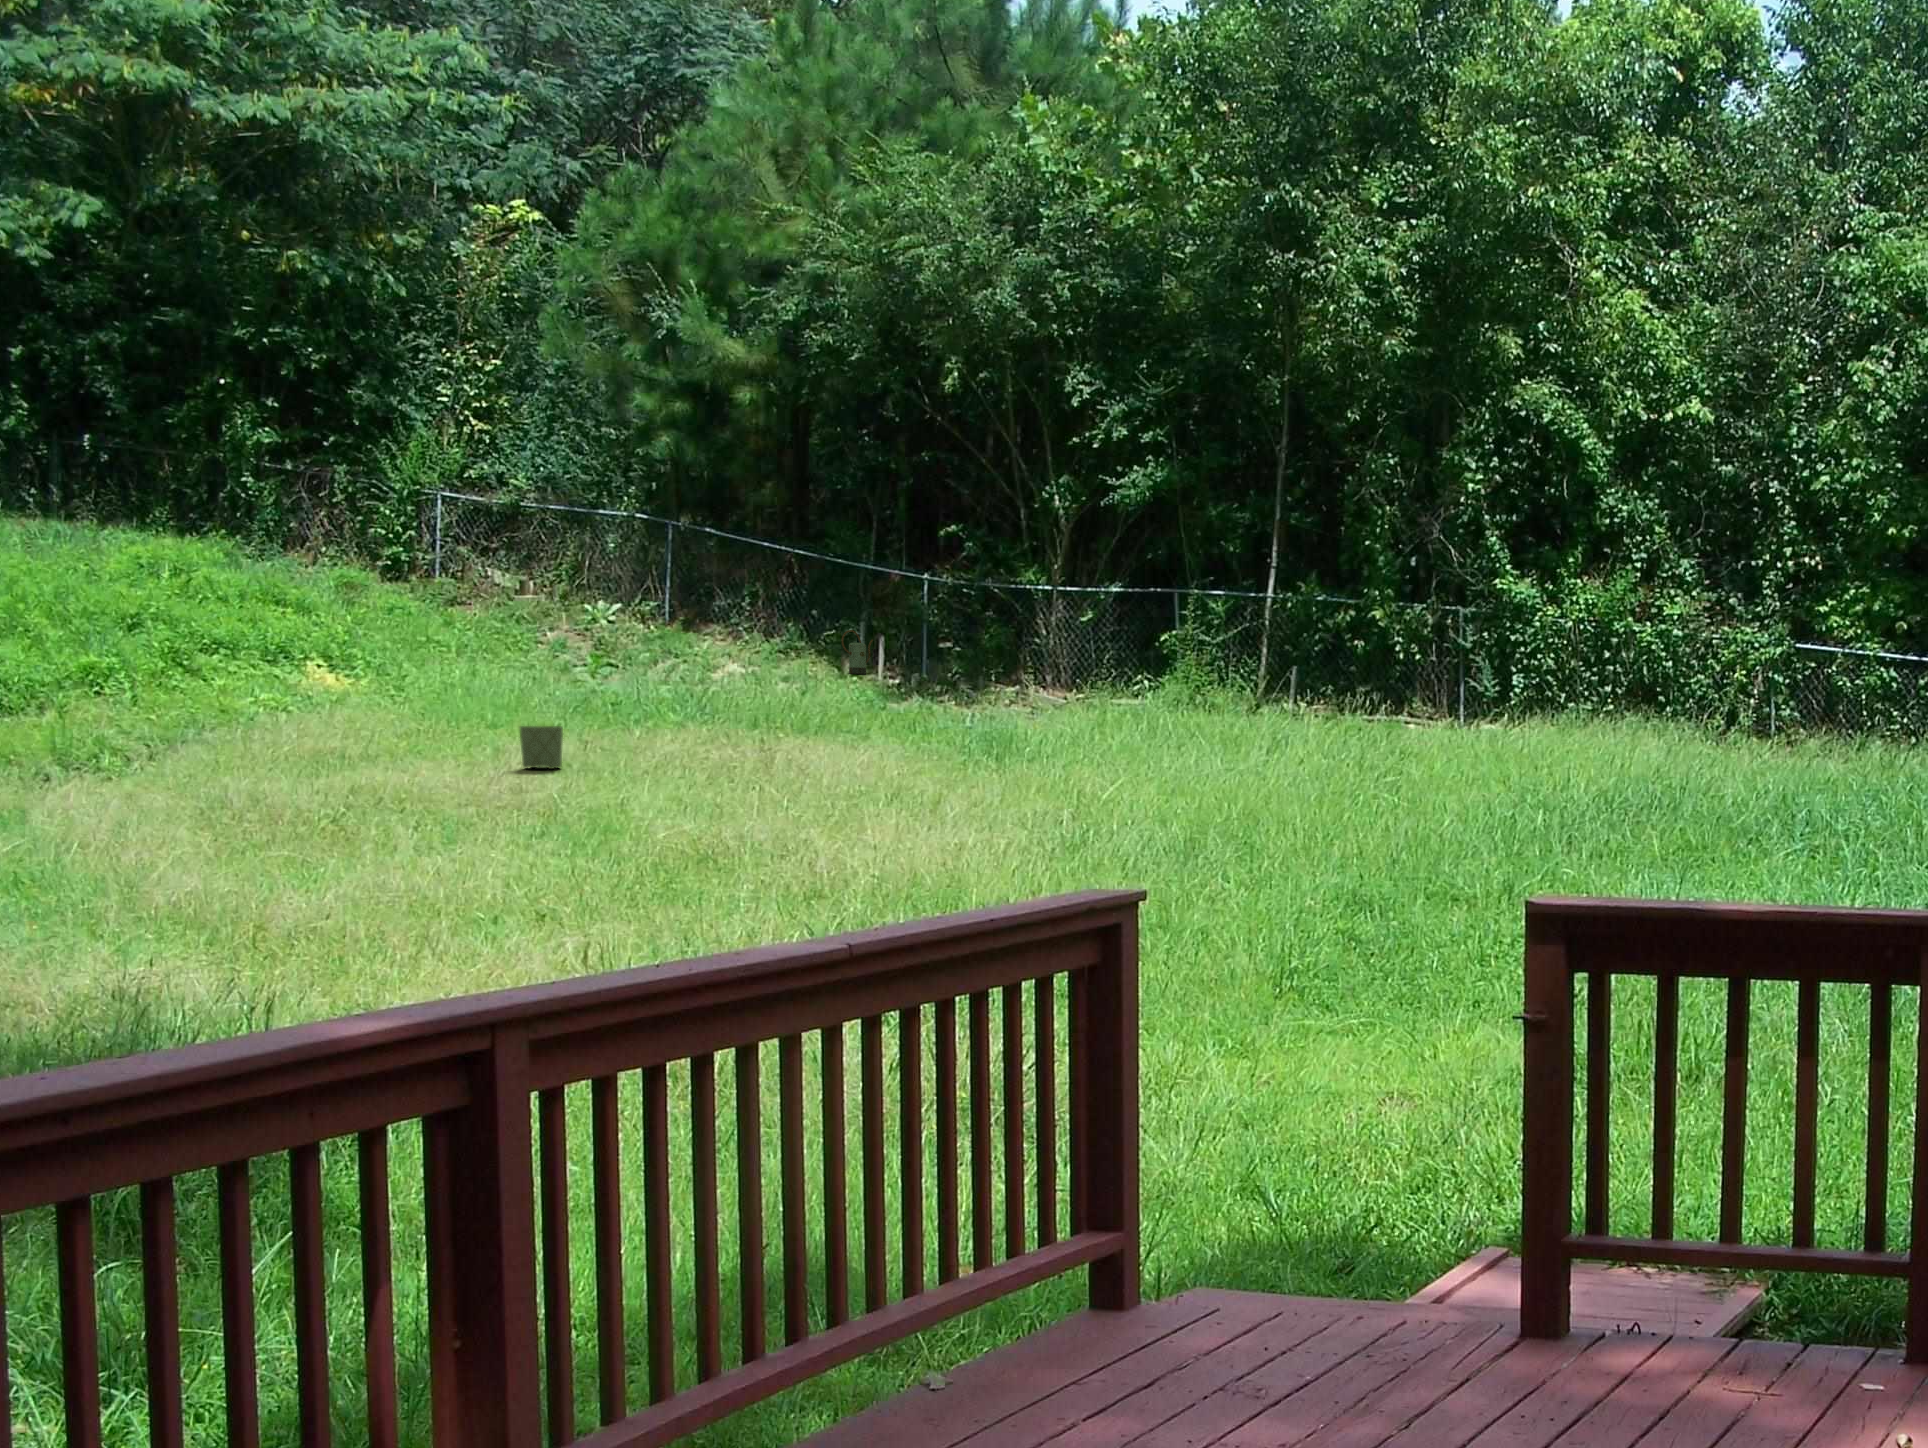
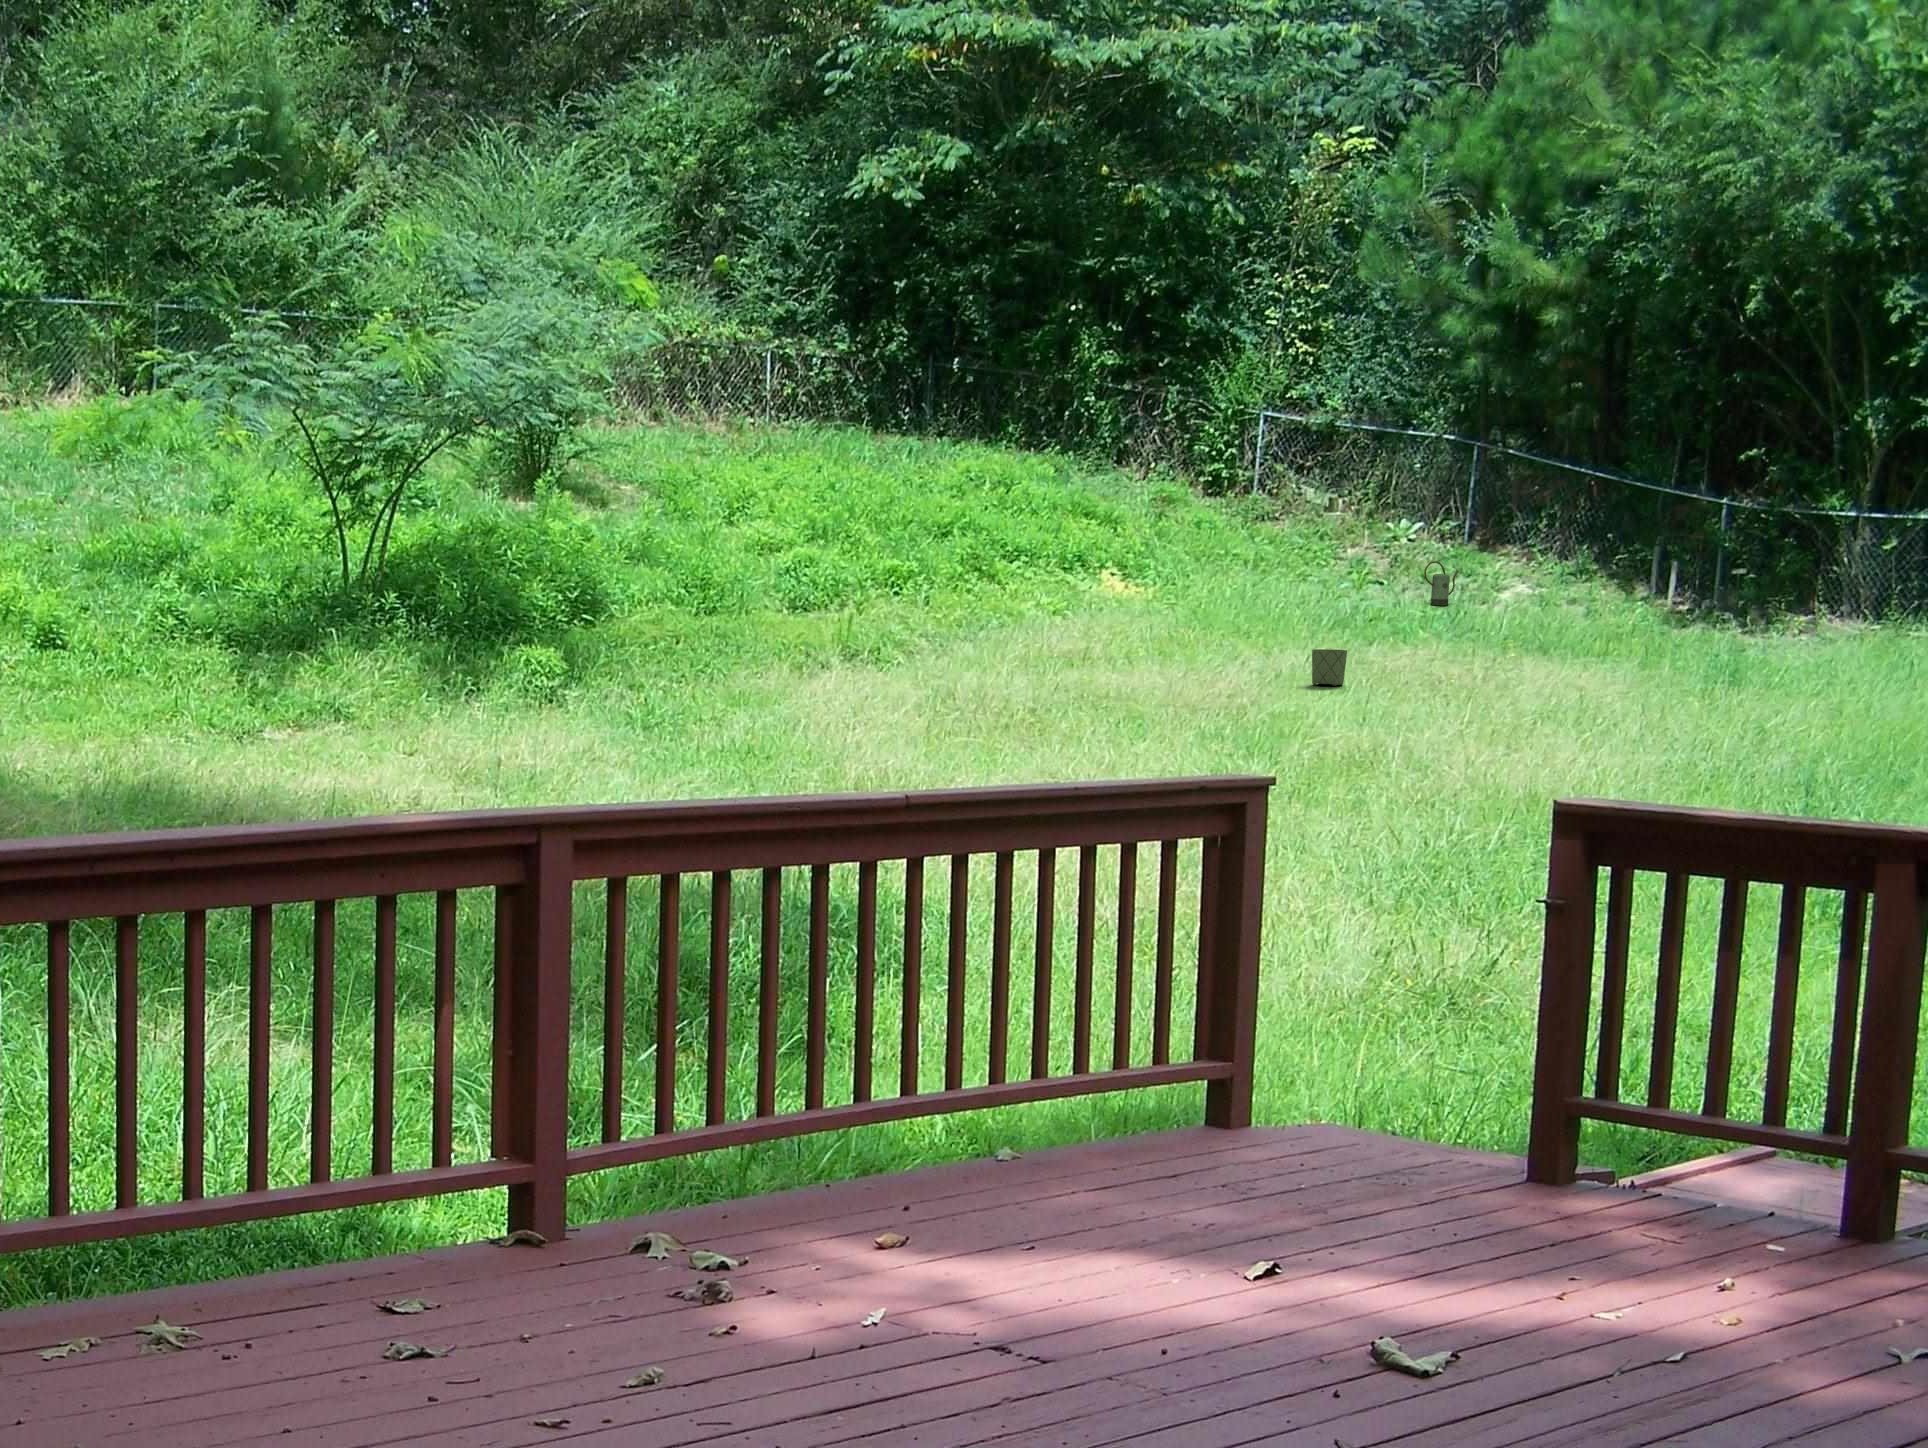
watering can: present [842,630,873,674] -> present [1424,561,1459,606]

